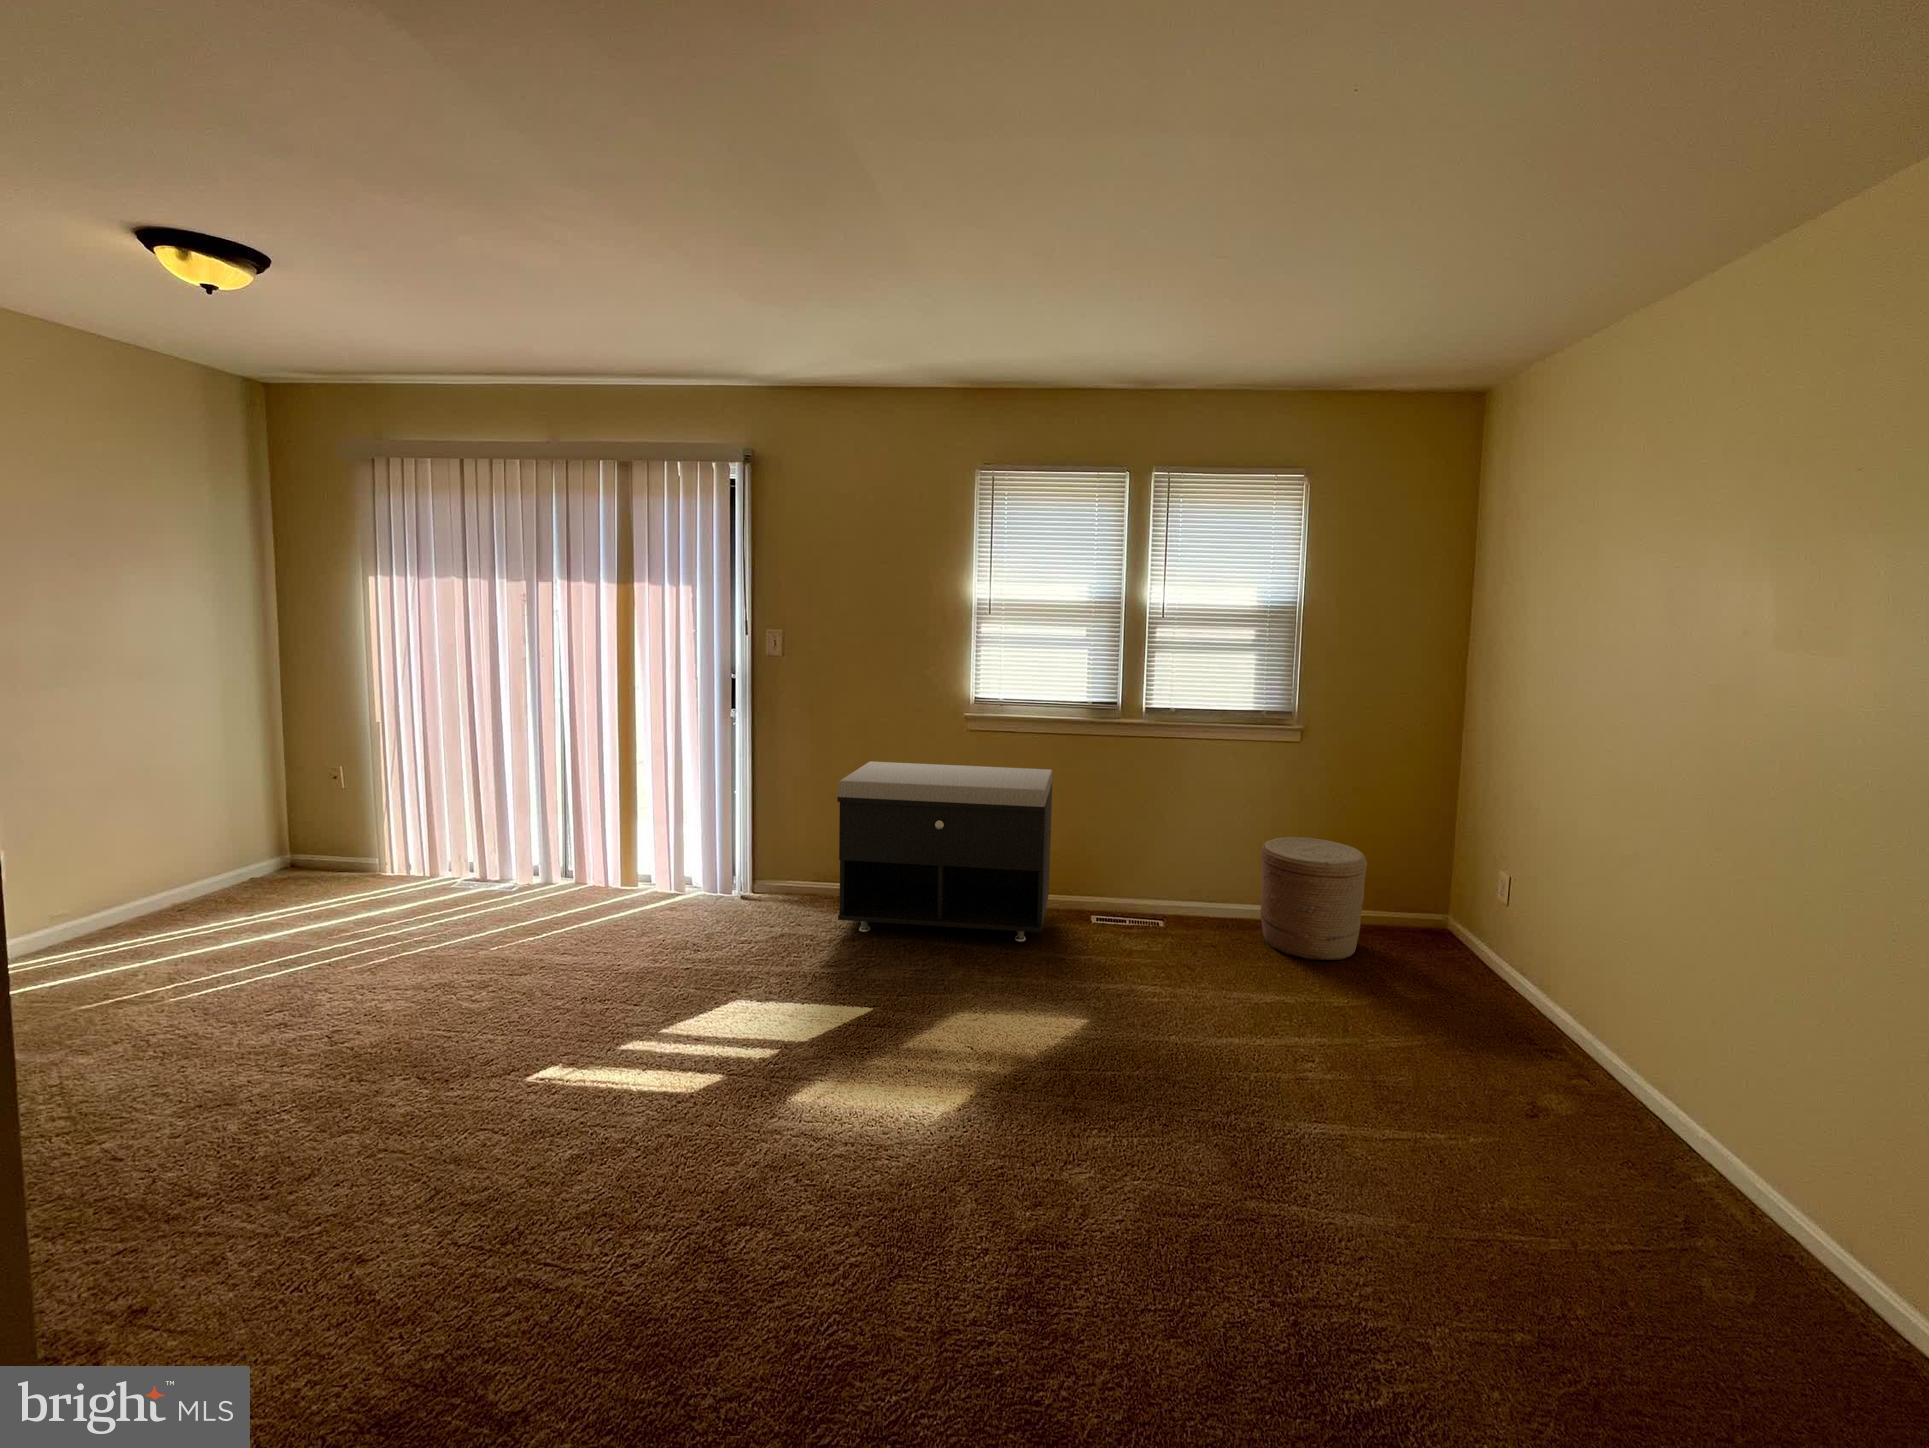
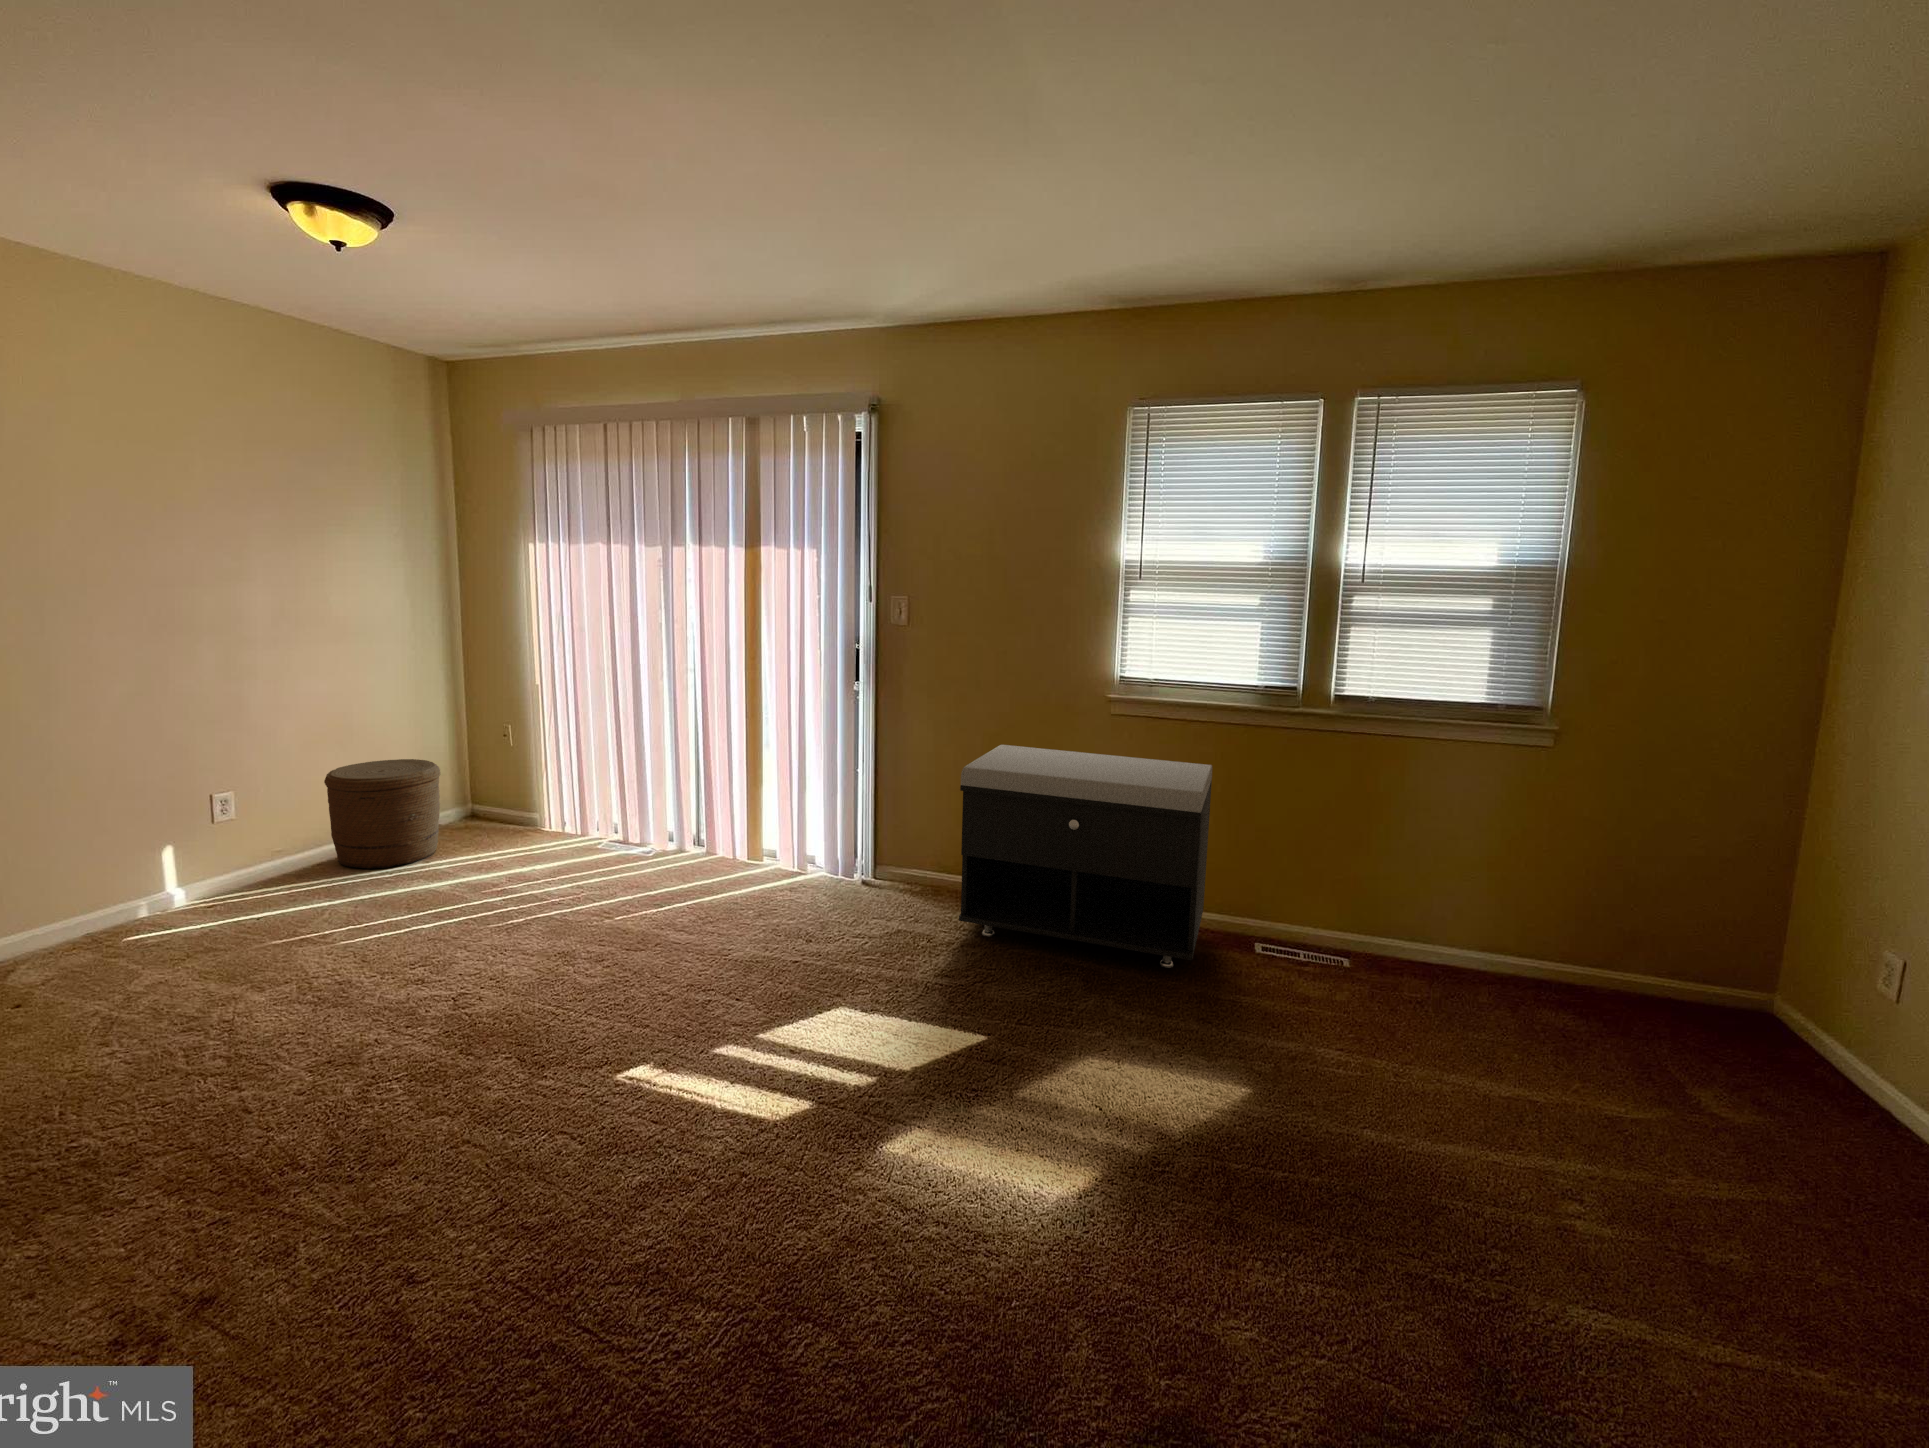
woven basket: present [1260,837,1367,960] -> present [324,759,440,869]

